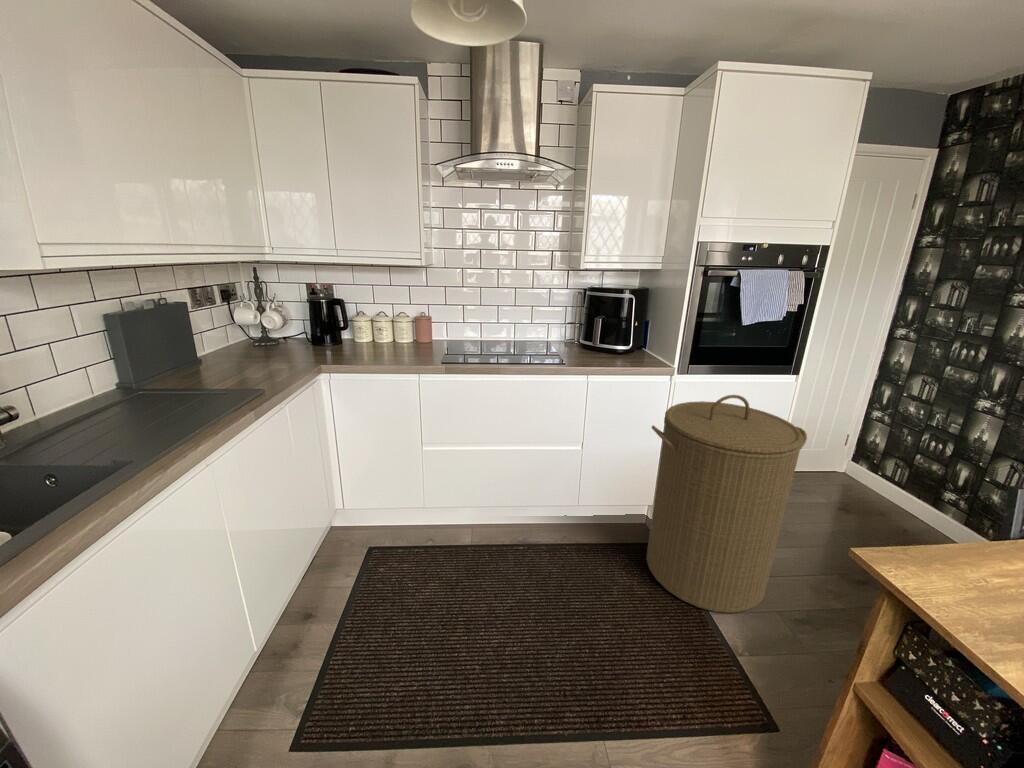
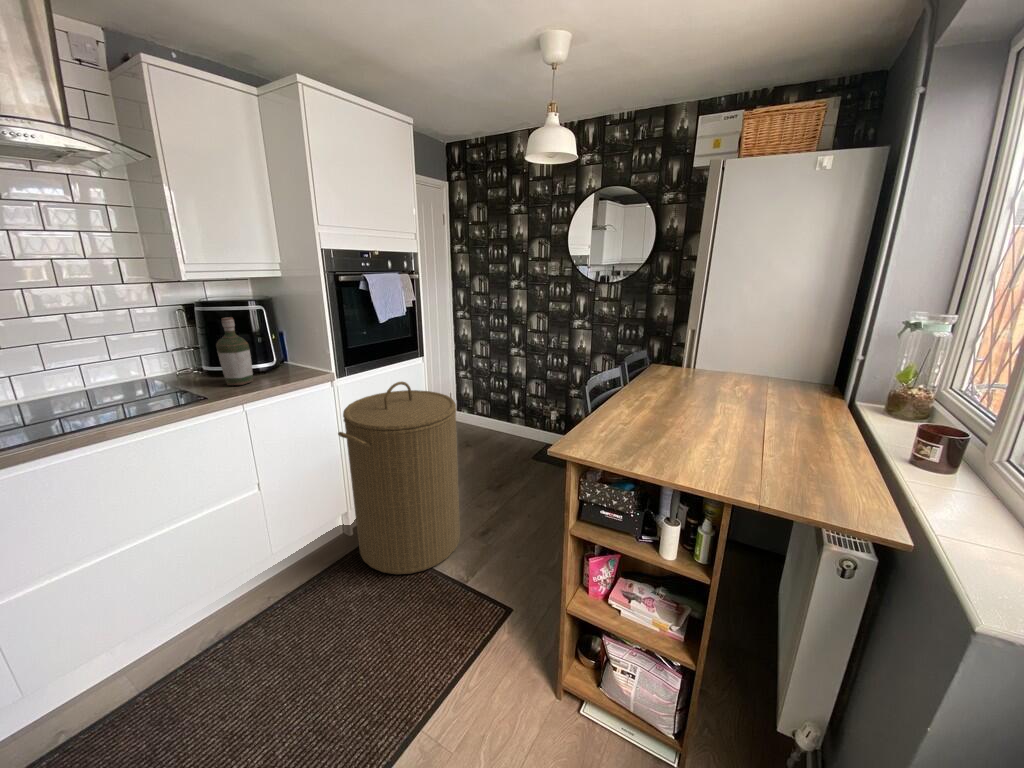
bottle: none [585,301,610,360] -> present [216,317,253,385]

